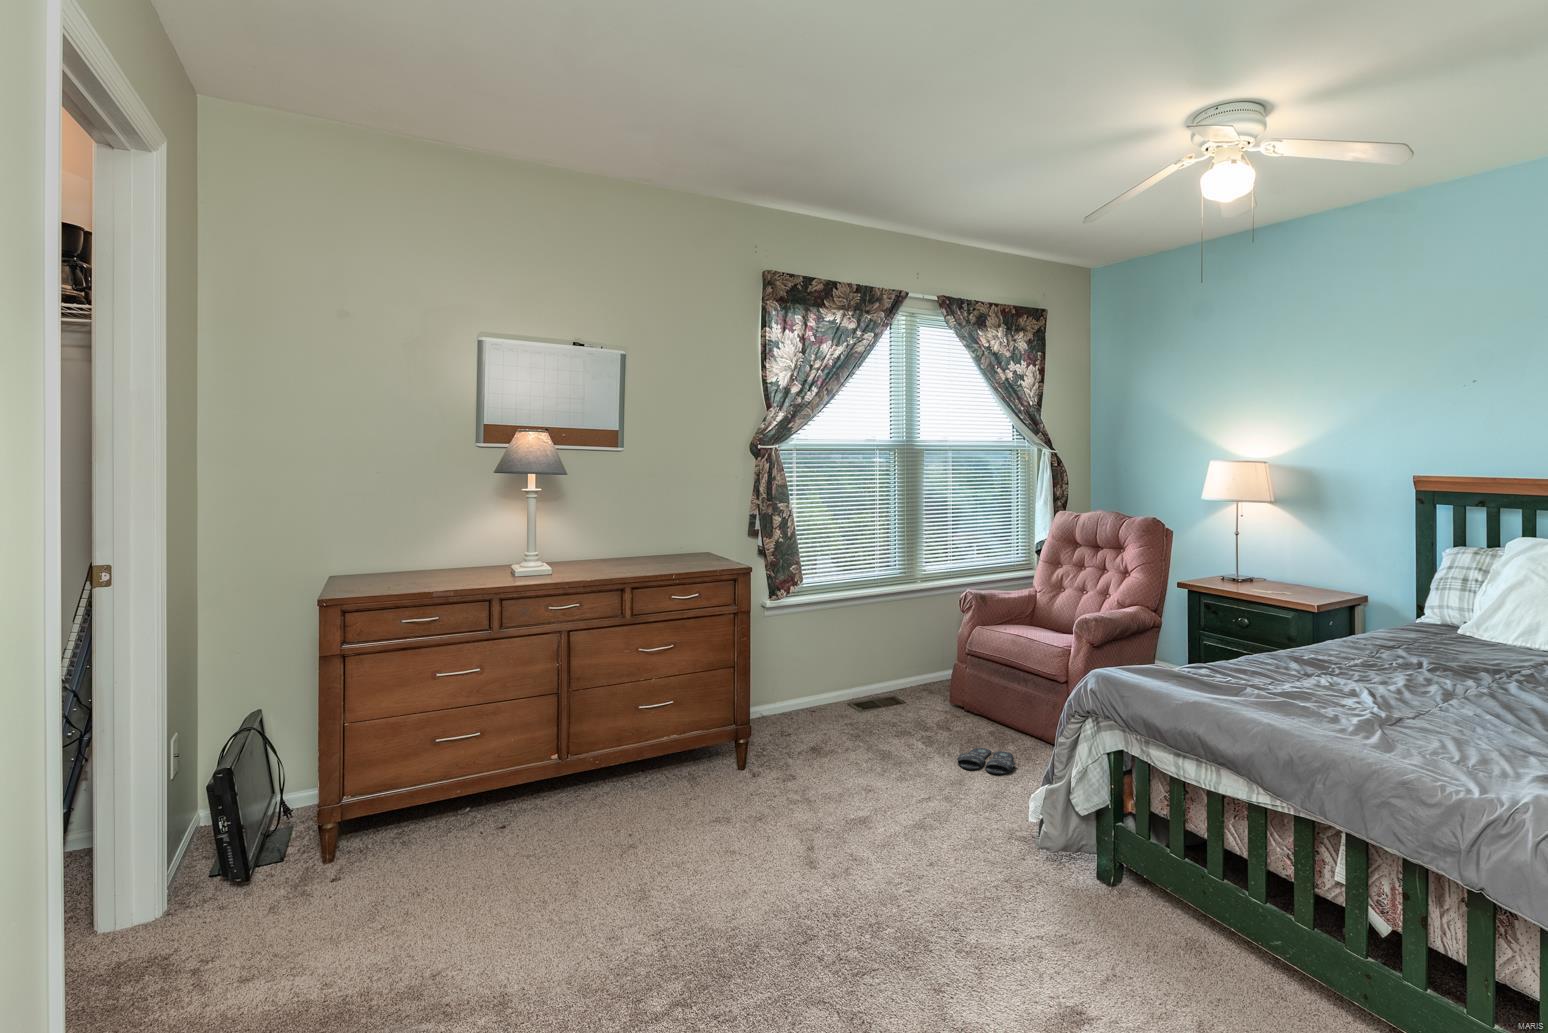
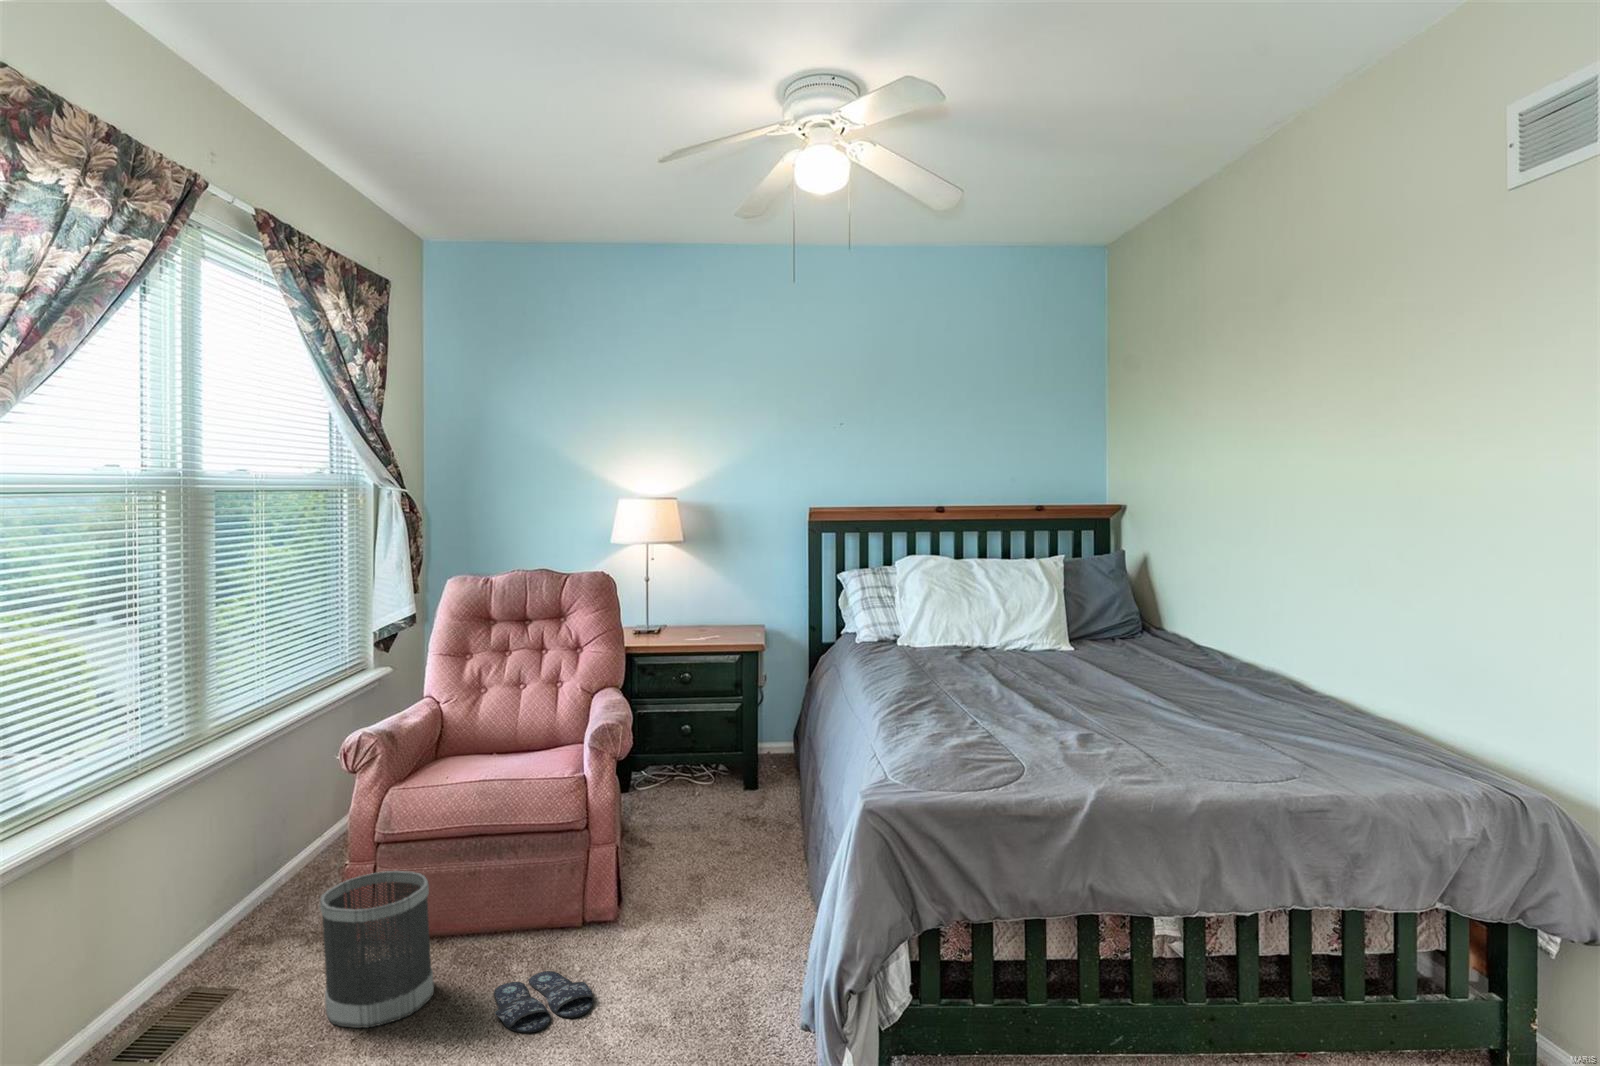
wastebasket: none [902,664,957,740] -> present [320,871,434,1028]

